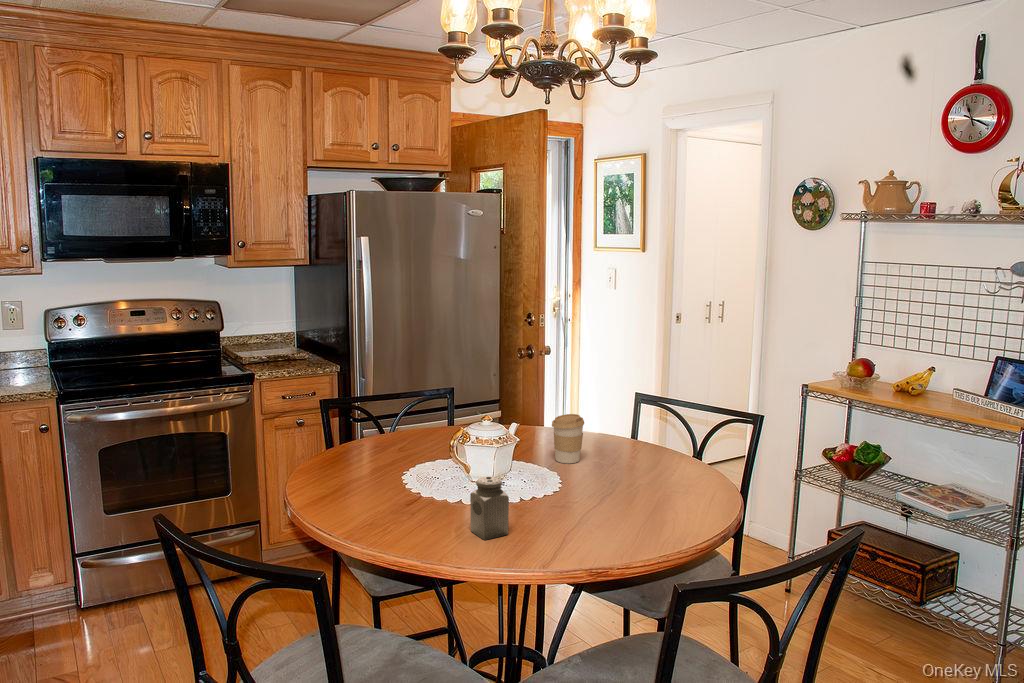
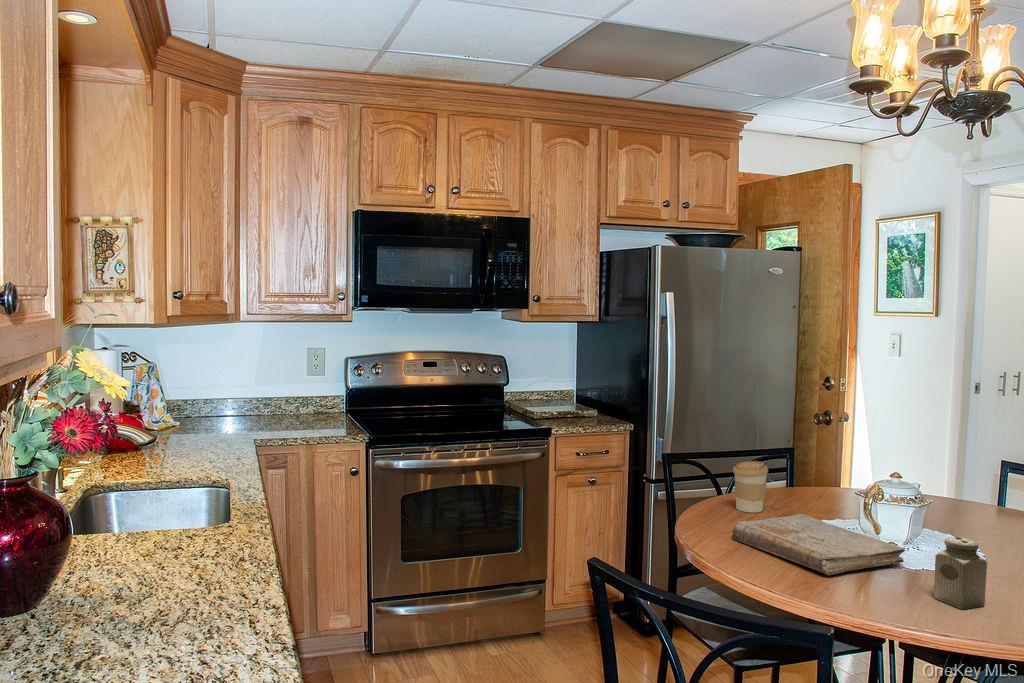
coffee cup: present [552,414,584,463] -> present [733,461,768,513]
book: none [337,456,474,517] -> present [732,514,904,575]

